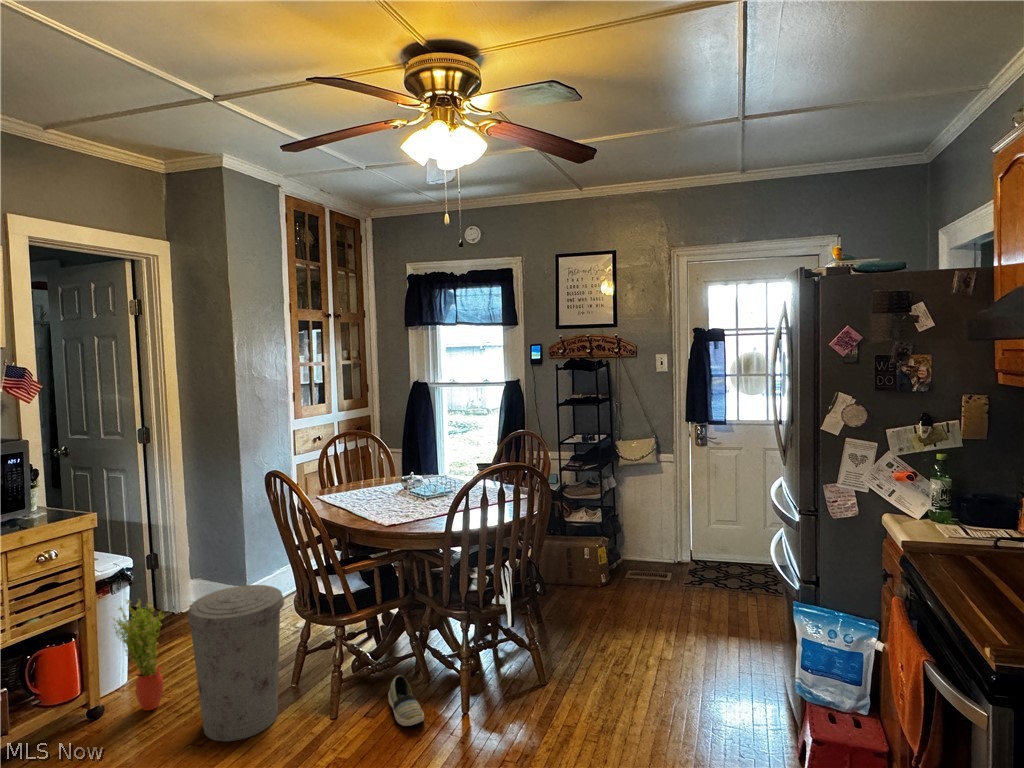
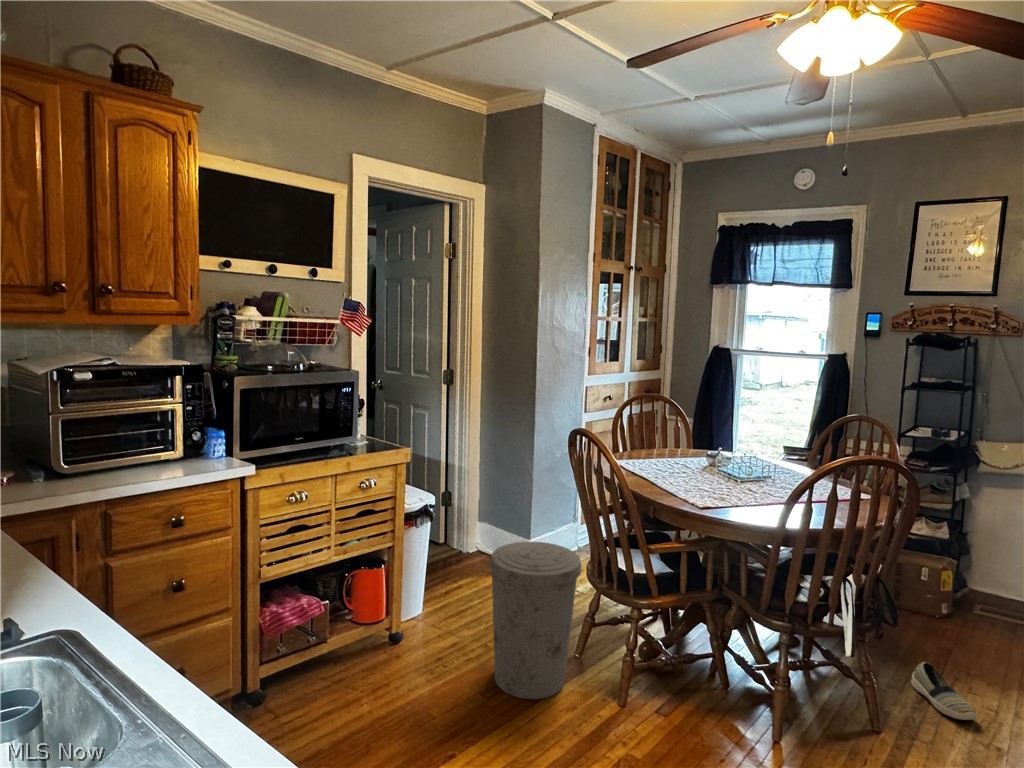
potted plant: present [113,599,164,711] -> none [419,533,465,643]
shoe: present [389,676,424,726] -> present [911,662,976,720]

